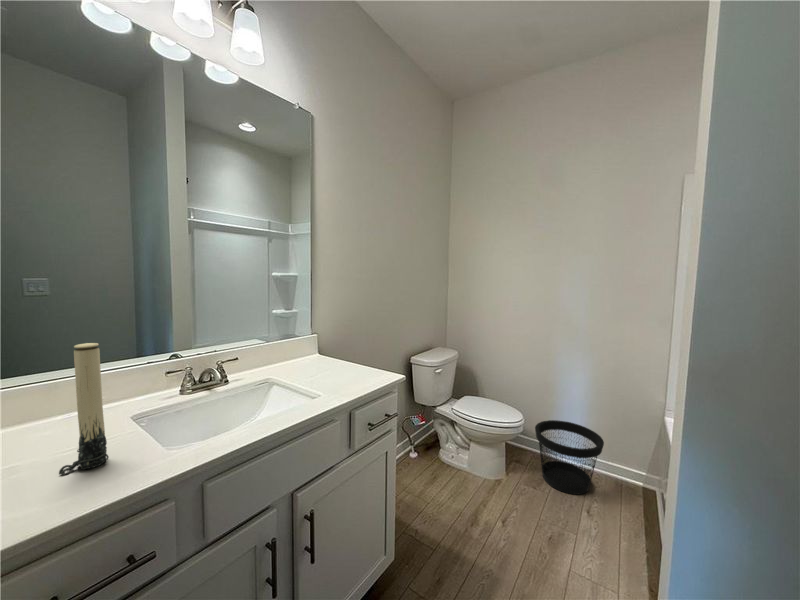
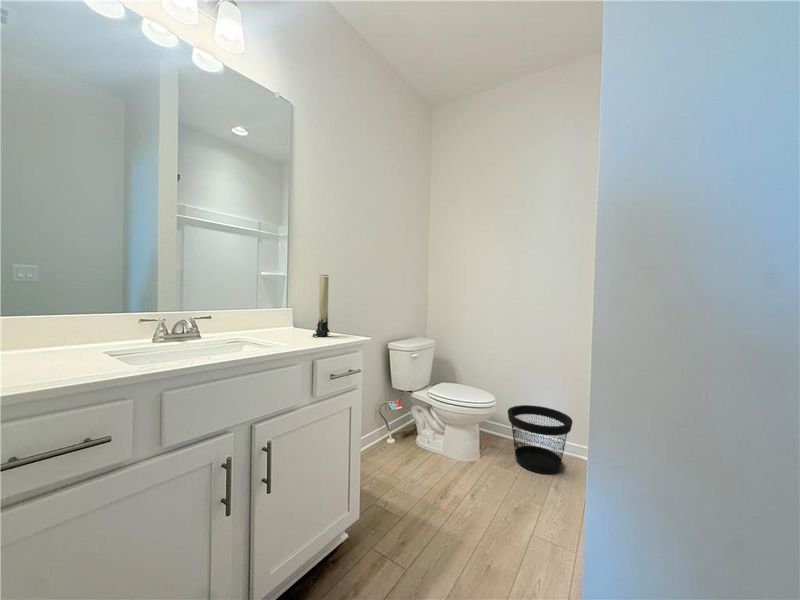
candle: present [59,343,109,475] -> present [313,274,330,337]

